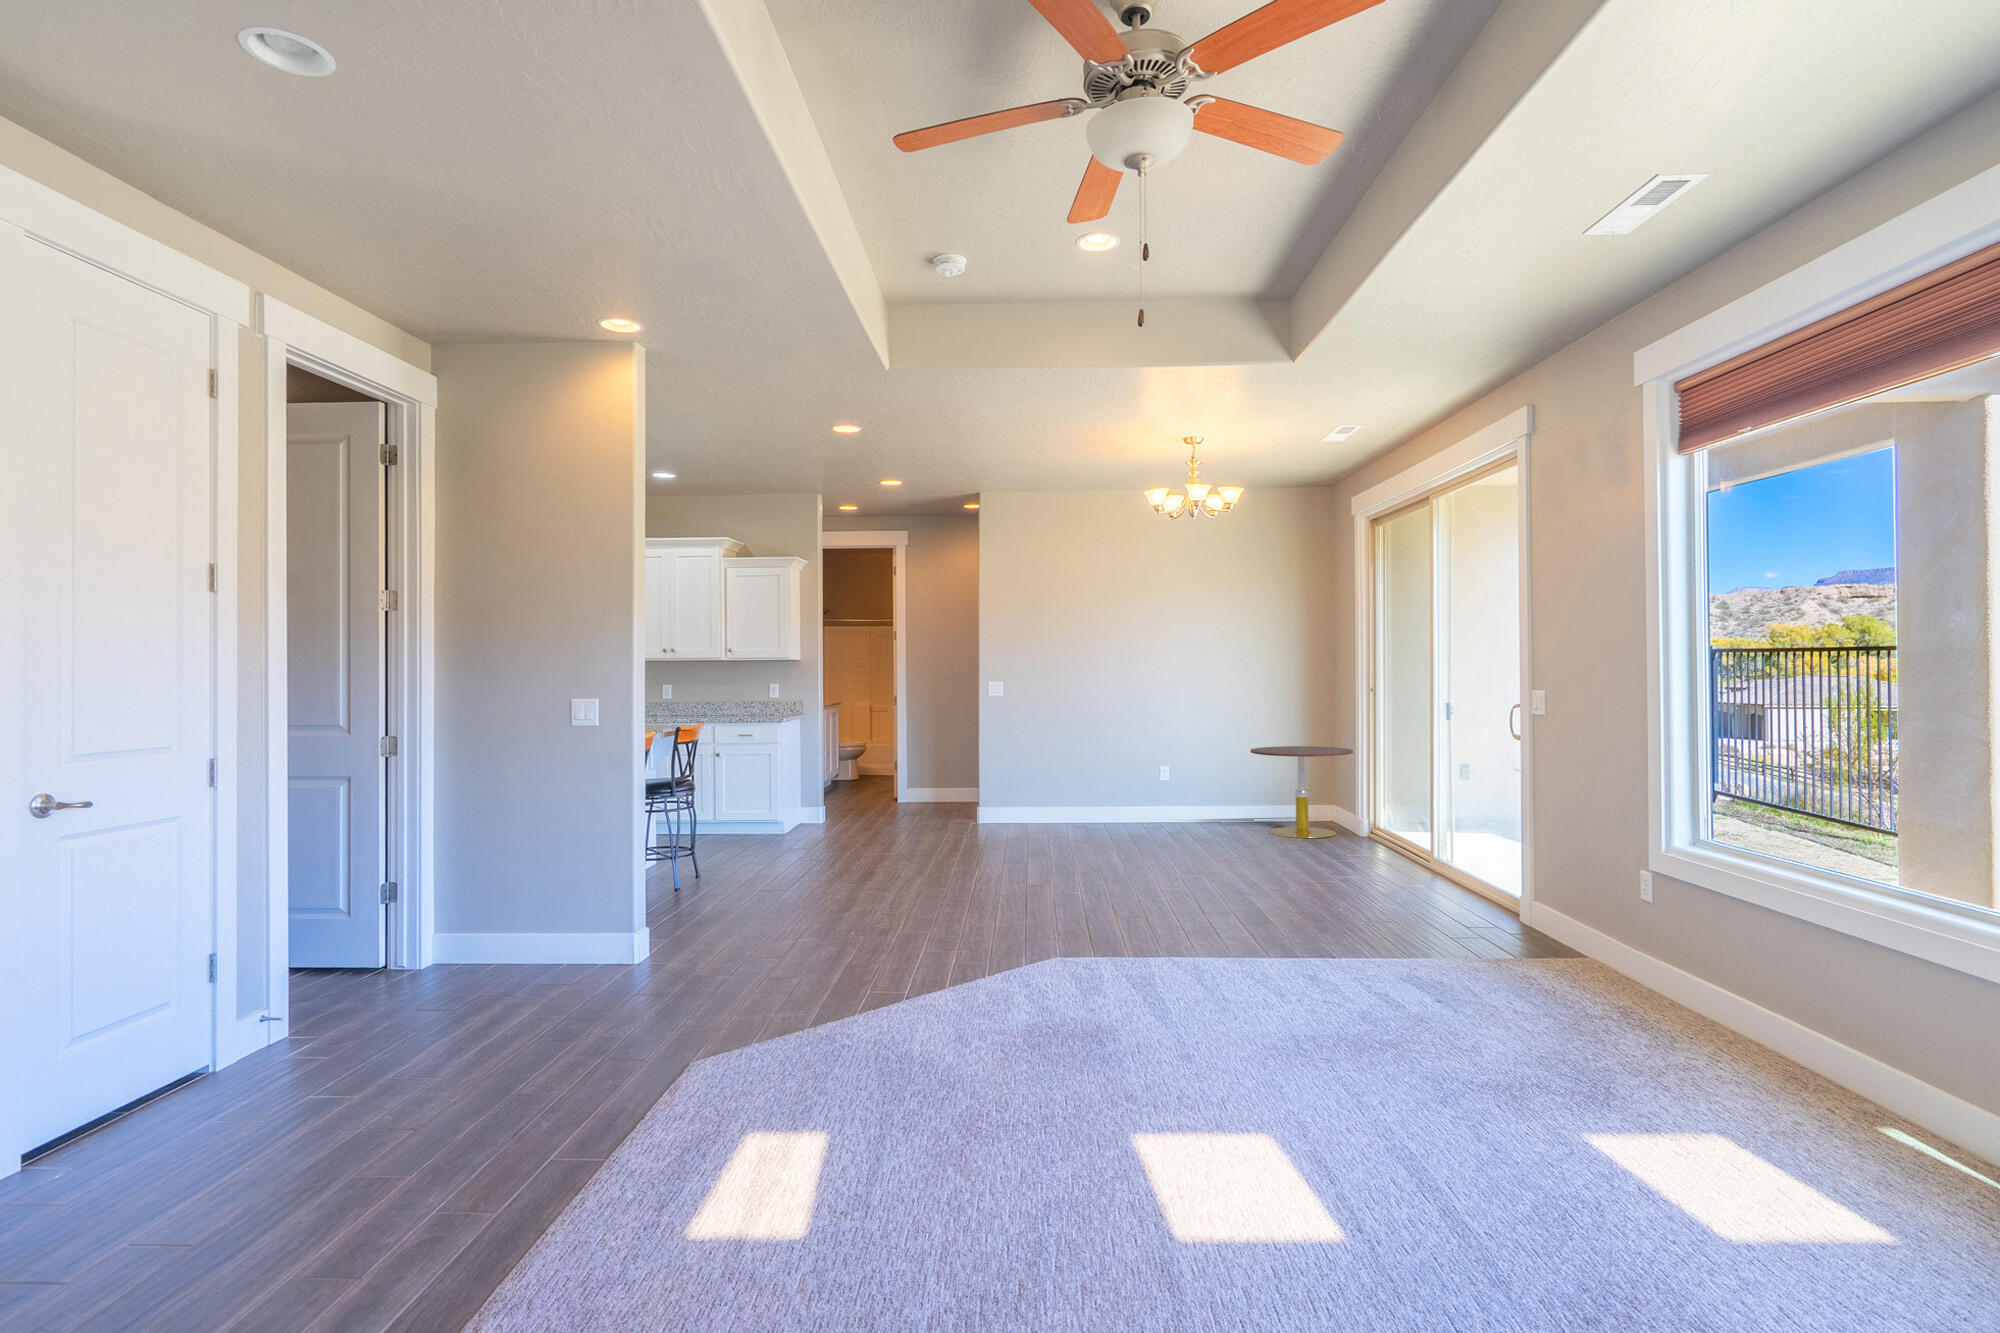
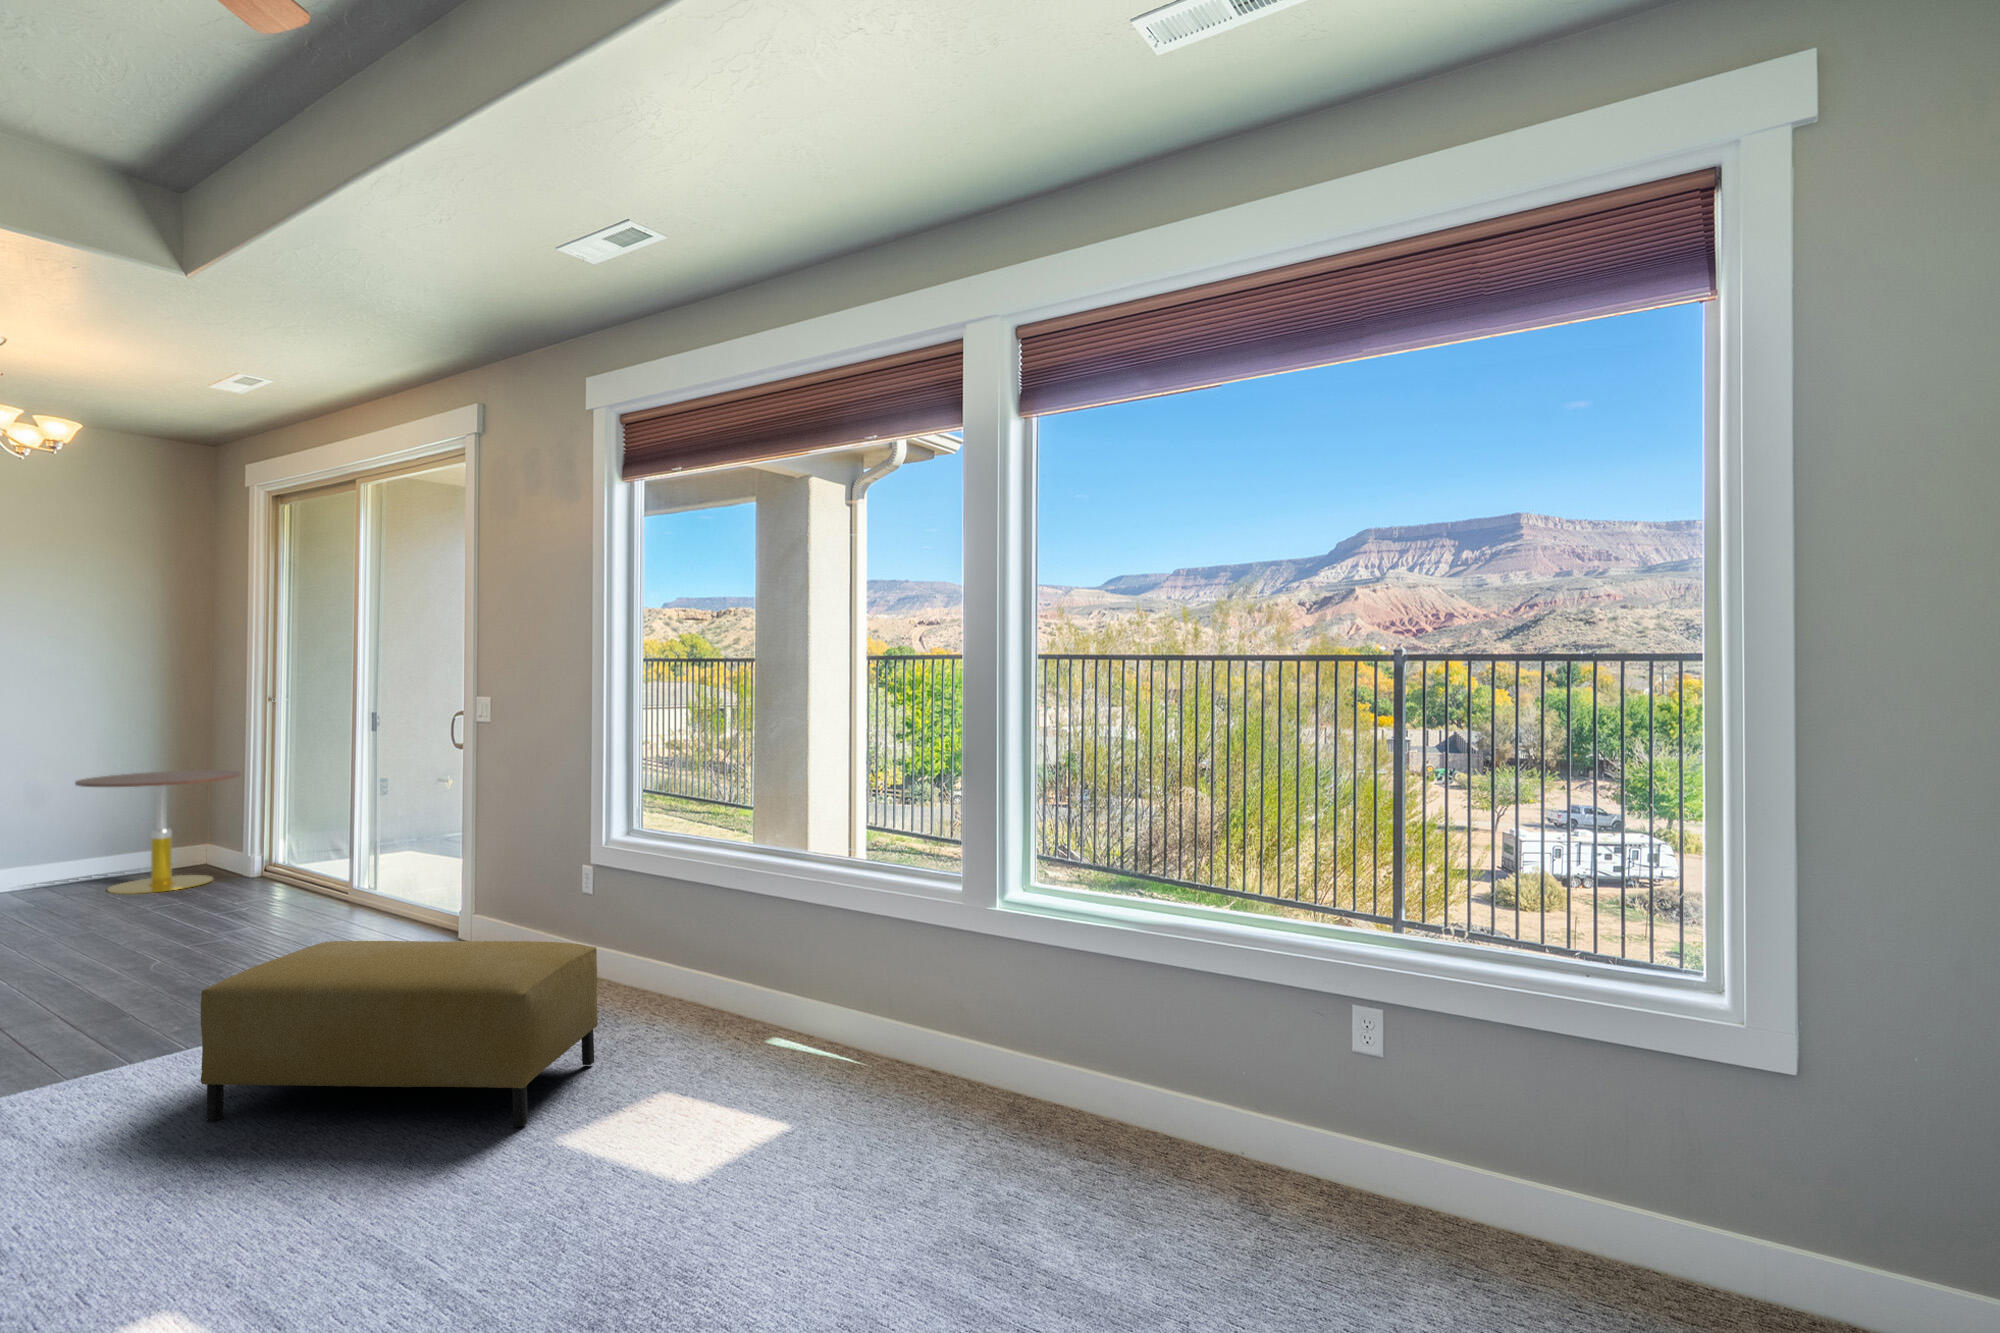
ottoman: none [1300,895,1640,1109] -> present [201,941,598,1127]

